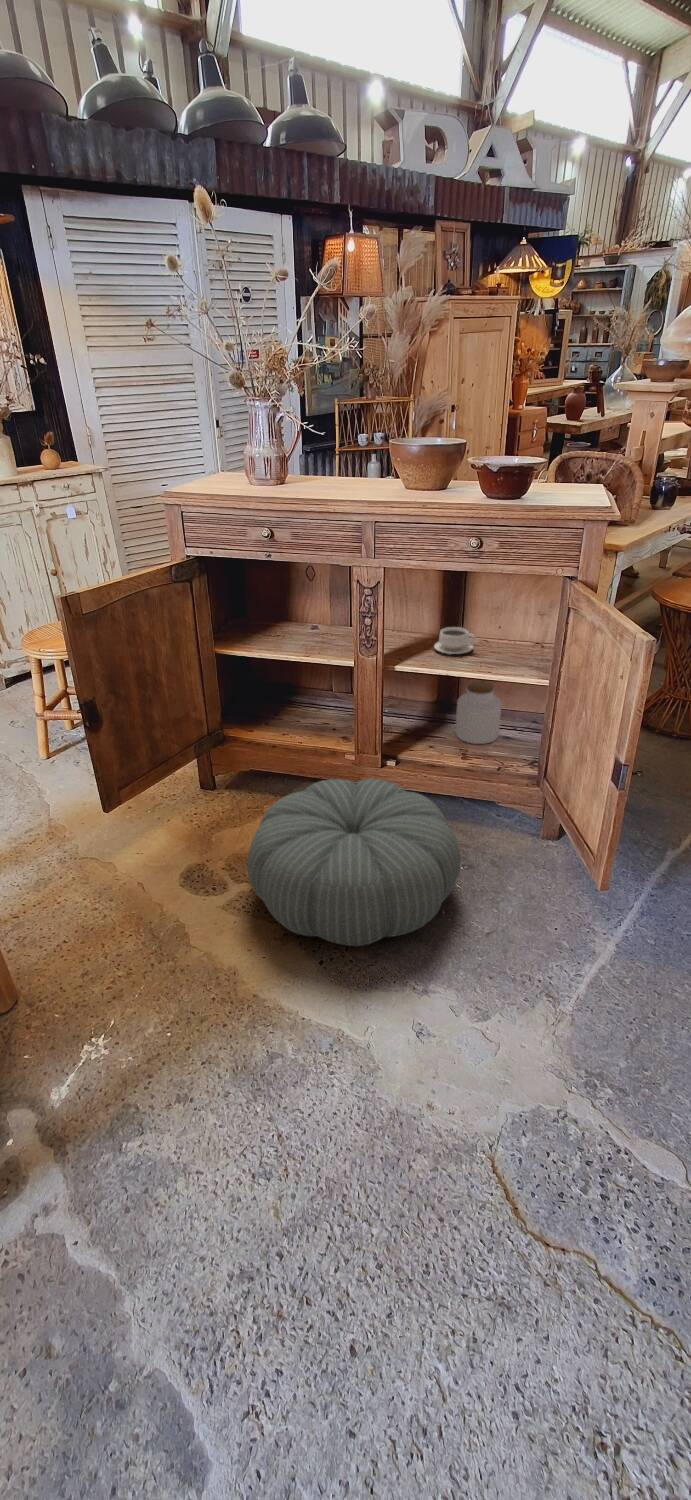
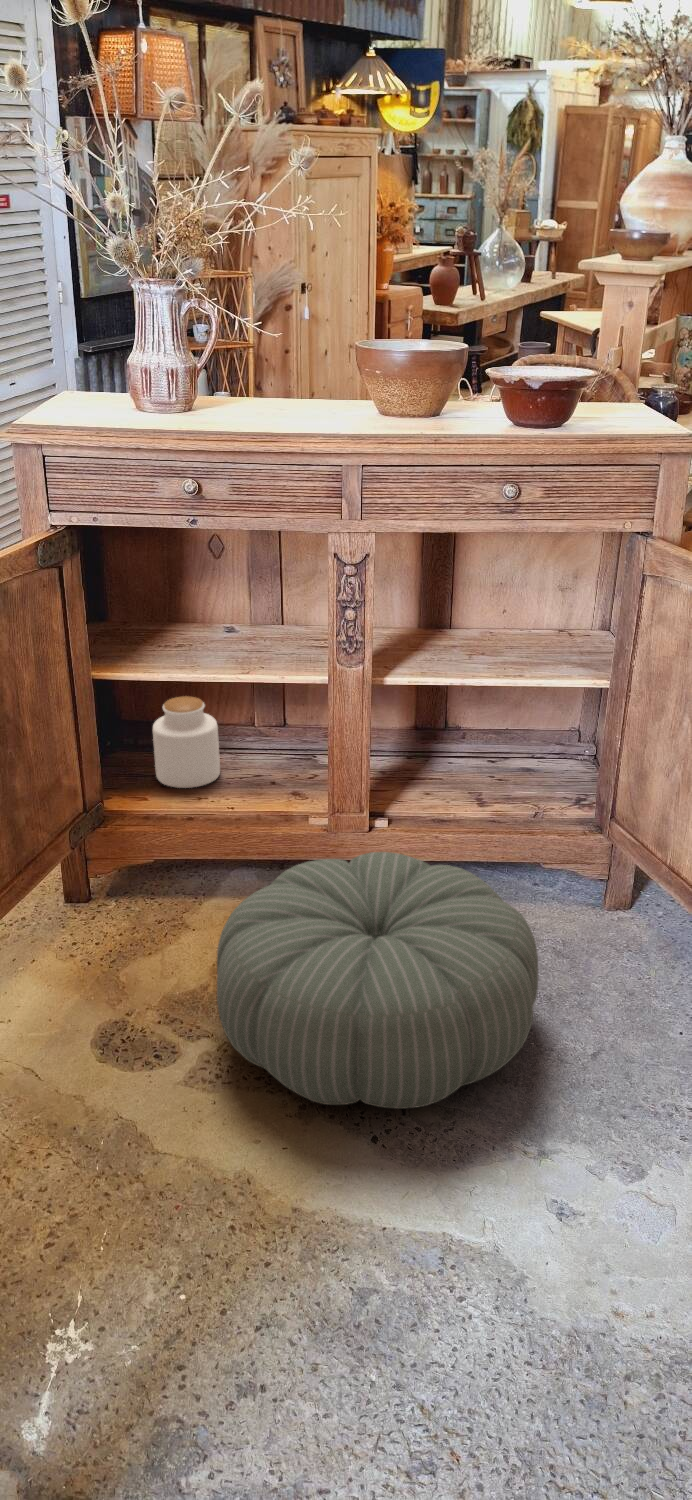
teacup: present [434,627,476,654] -> none [420,615,483,654]
jar: present [455,682,501,744] -> present [152,696,220,788]

